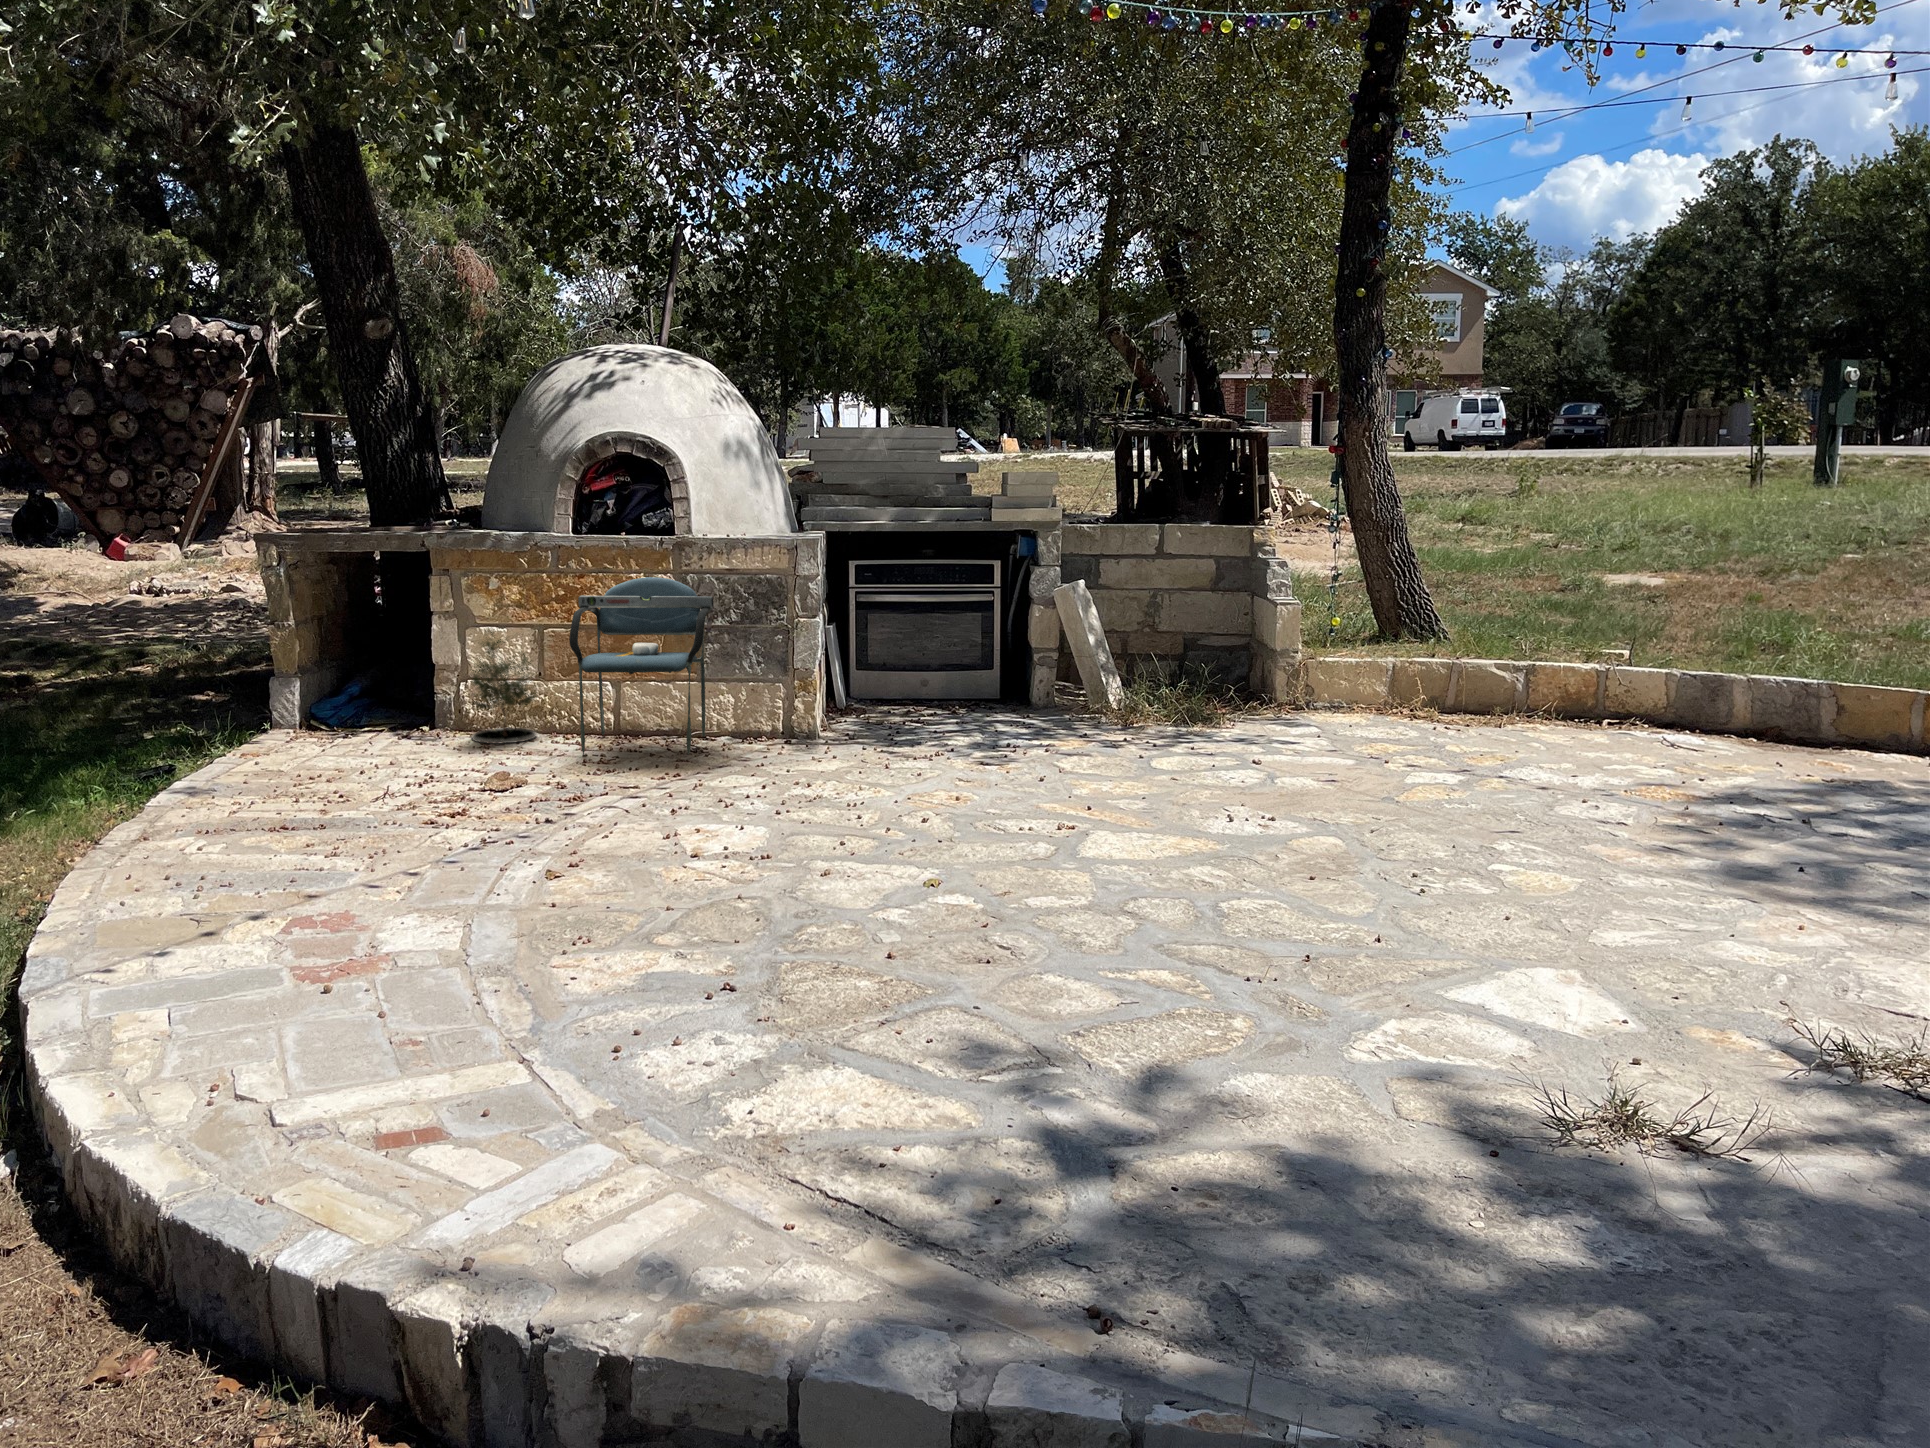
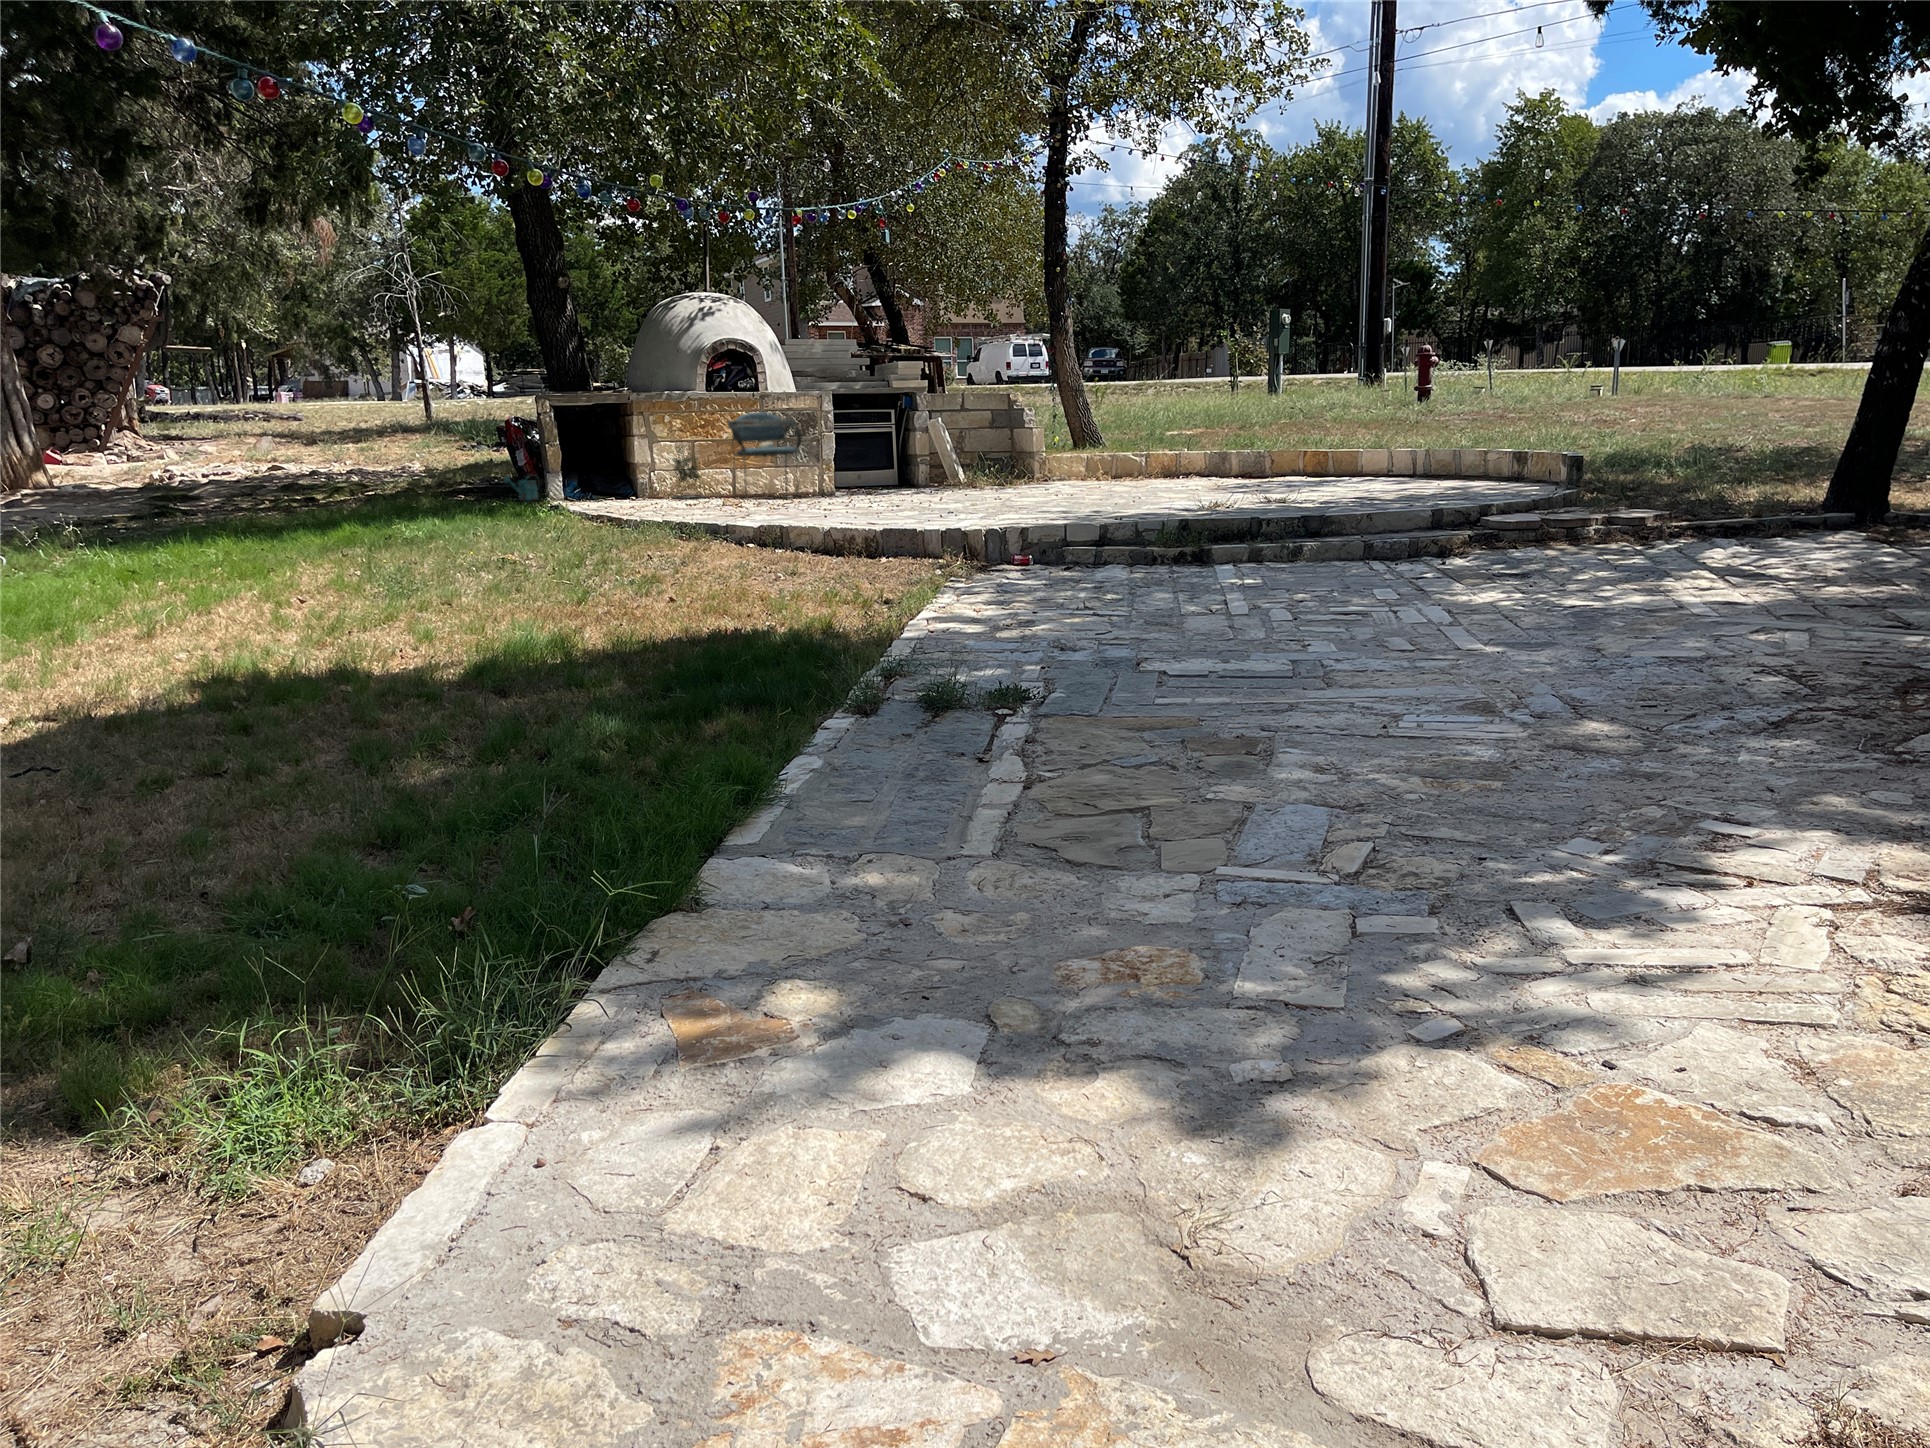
watering can: none [185,678,267,727] -> present [504,476,539,501]

